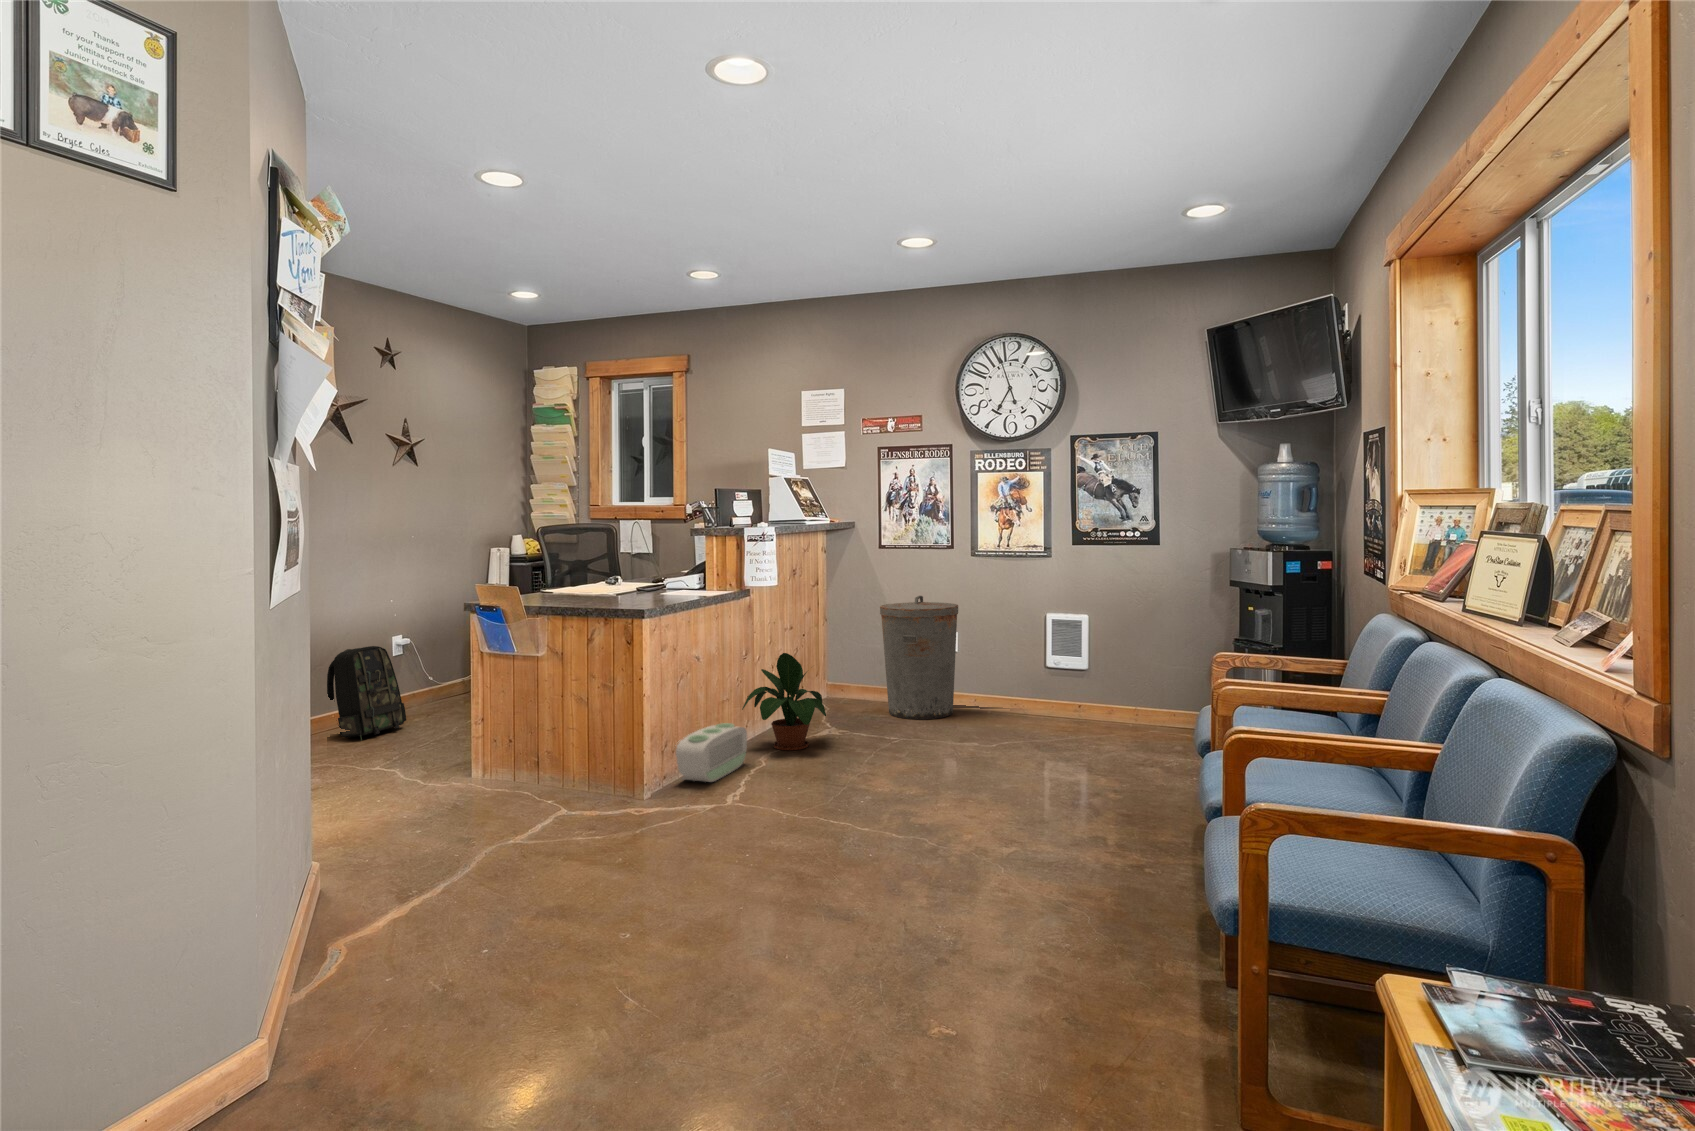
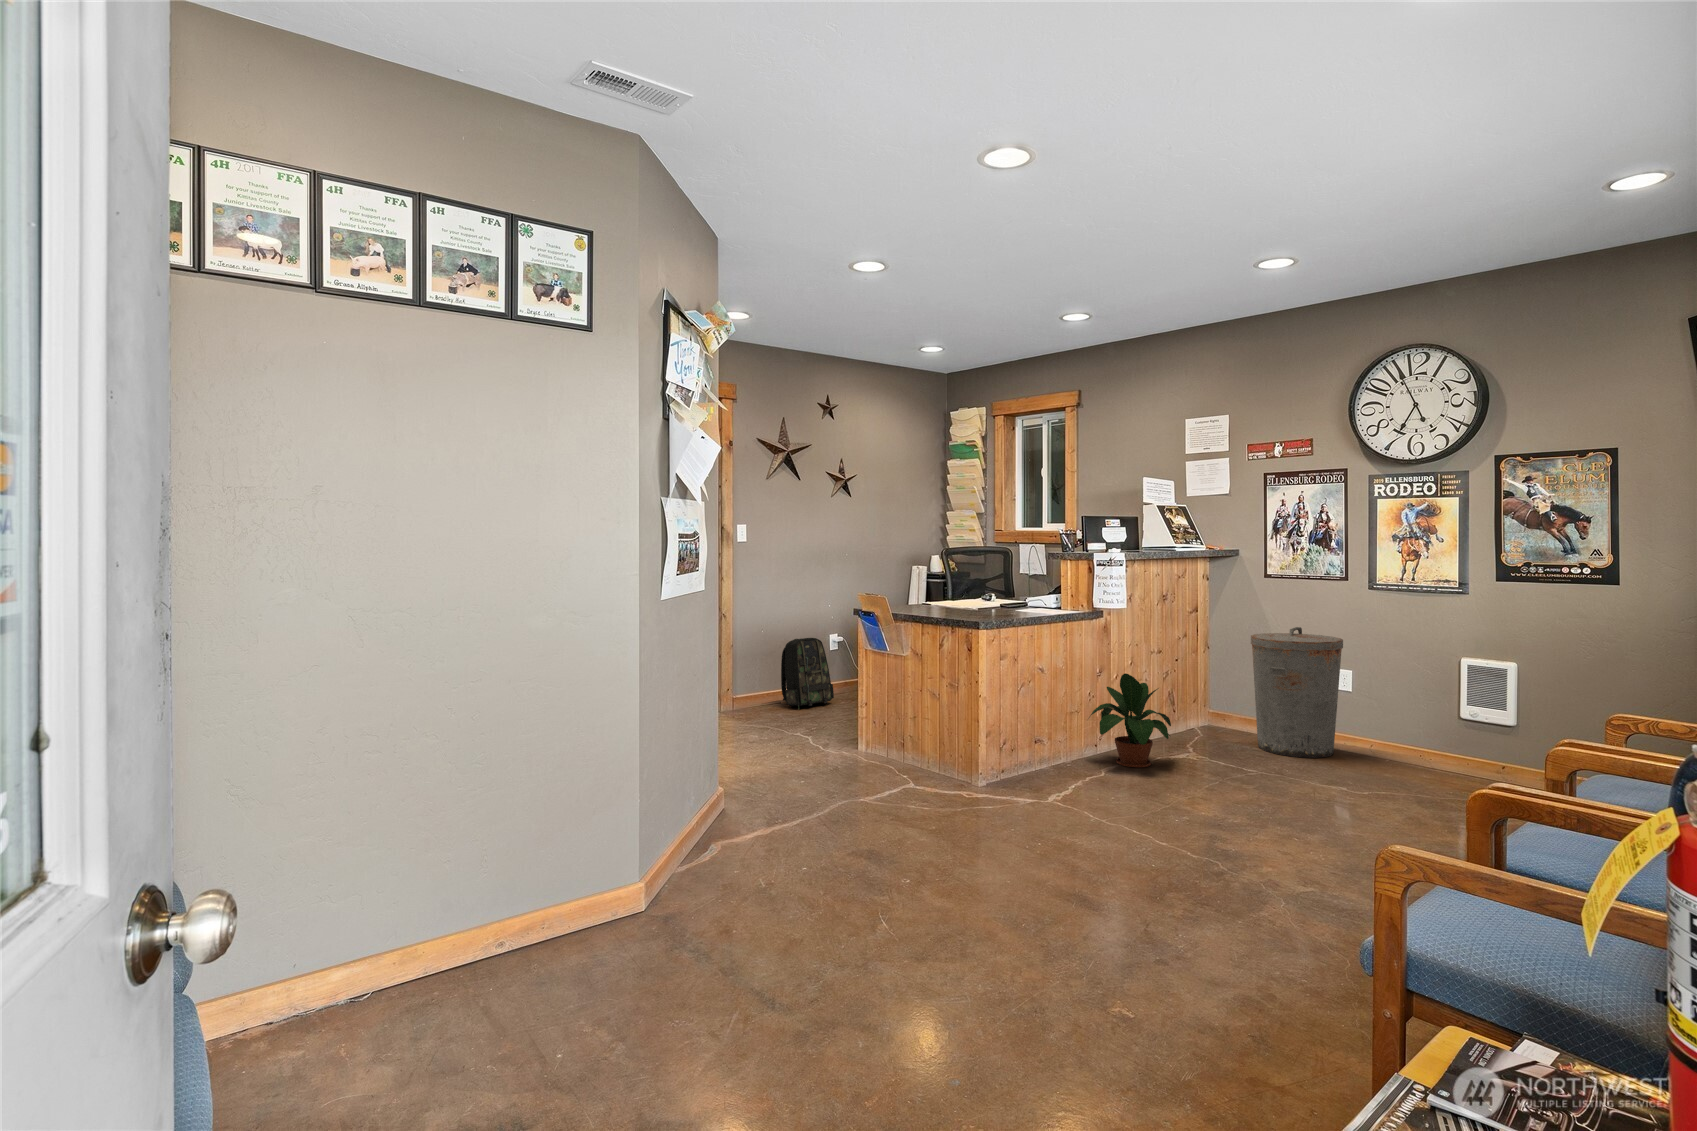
air purifier: present [676,723,747,782] -> none [1005,732,1082,784]

